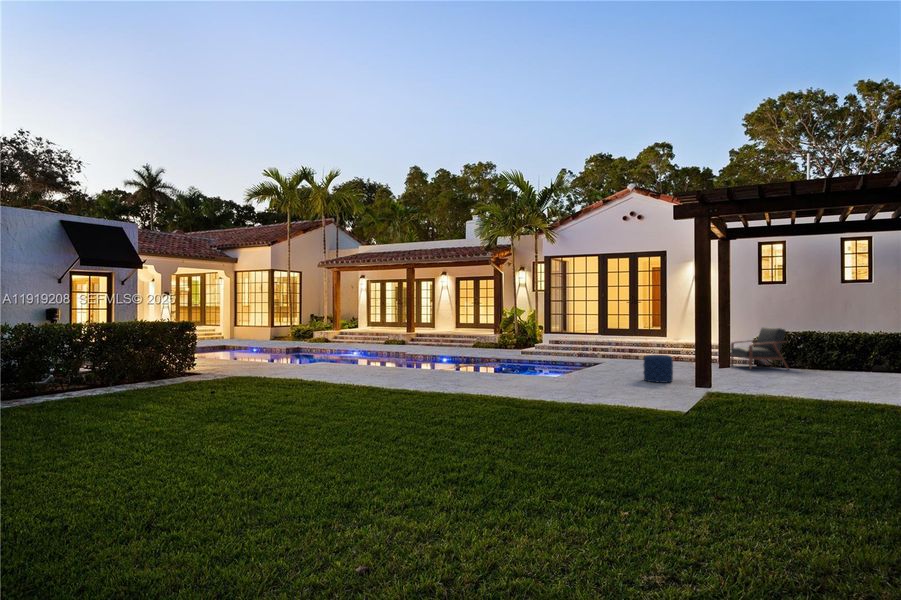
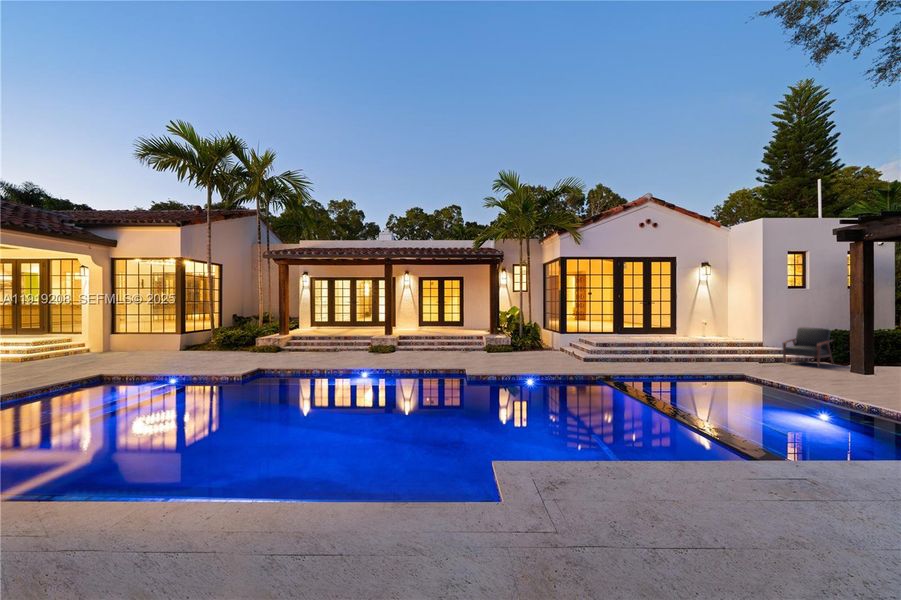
pouf: present [643,355,673,383] -> none [833,364,873,395]

